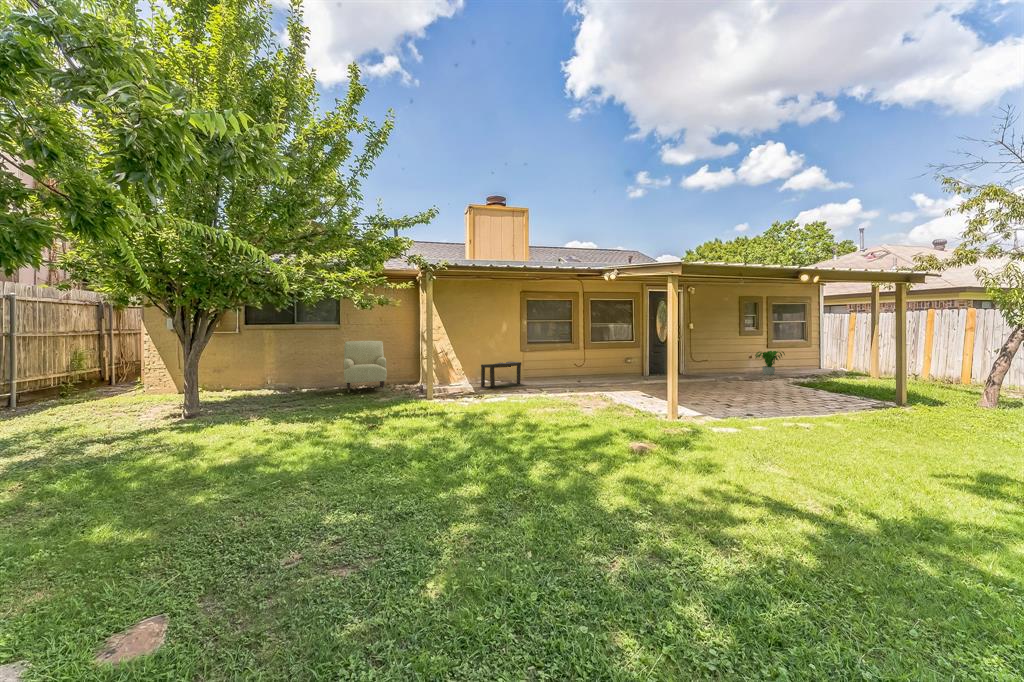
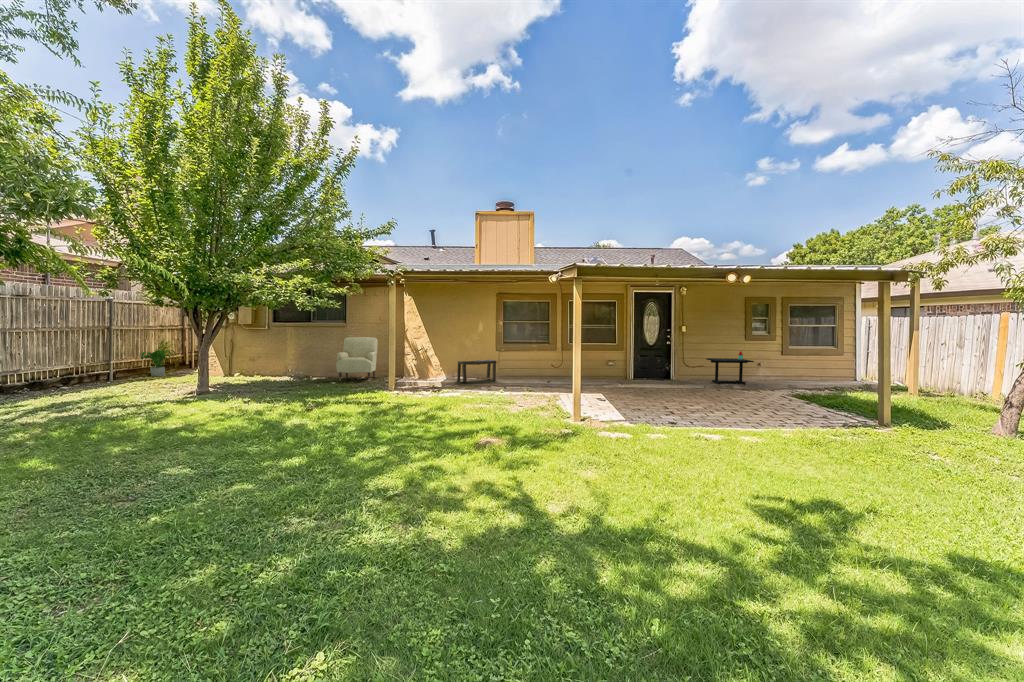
side table: none [708,345,753,377] -> present [706,351,754,384]
potted plant: present [755,351,785,375] -> present [141,350,175,376]

